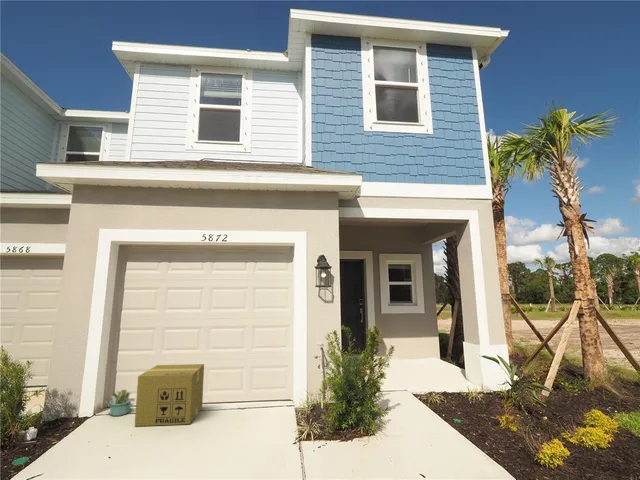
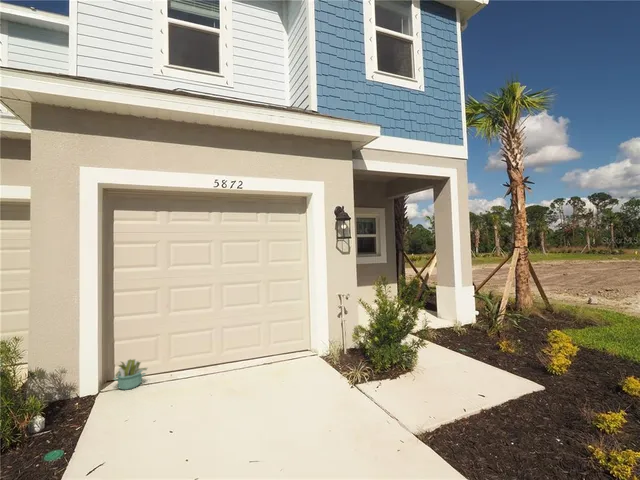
cardboard box: present [135,364,204,426] -> none [162,323,226,397]

